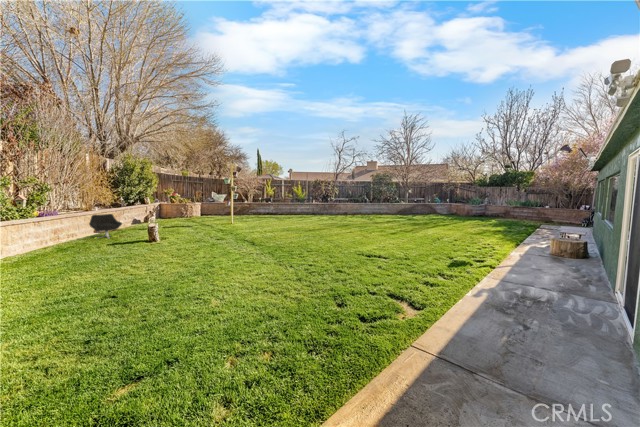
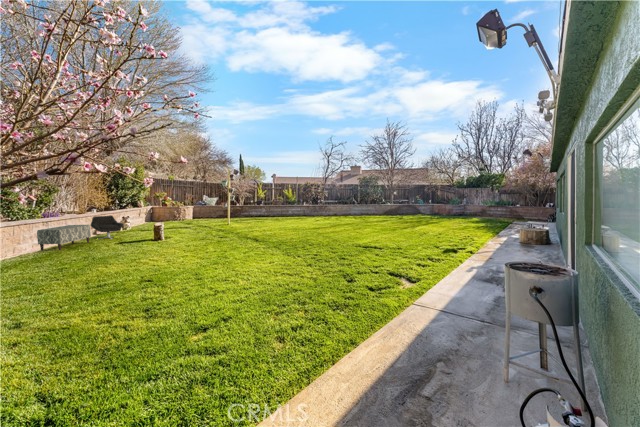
bench: none [27,224,86,251] -> present [37,225,91,251]

